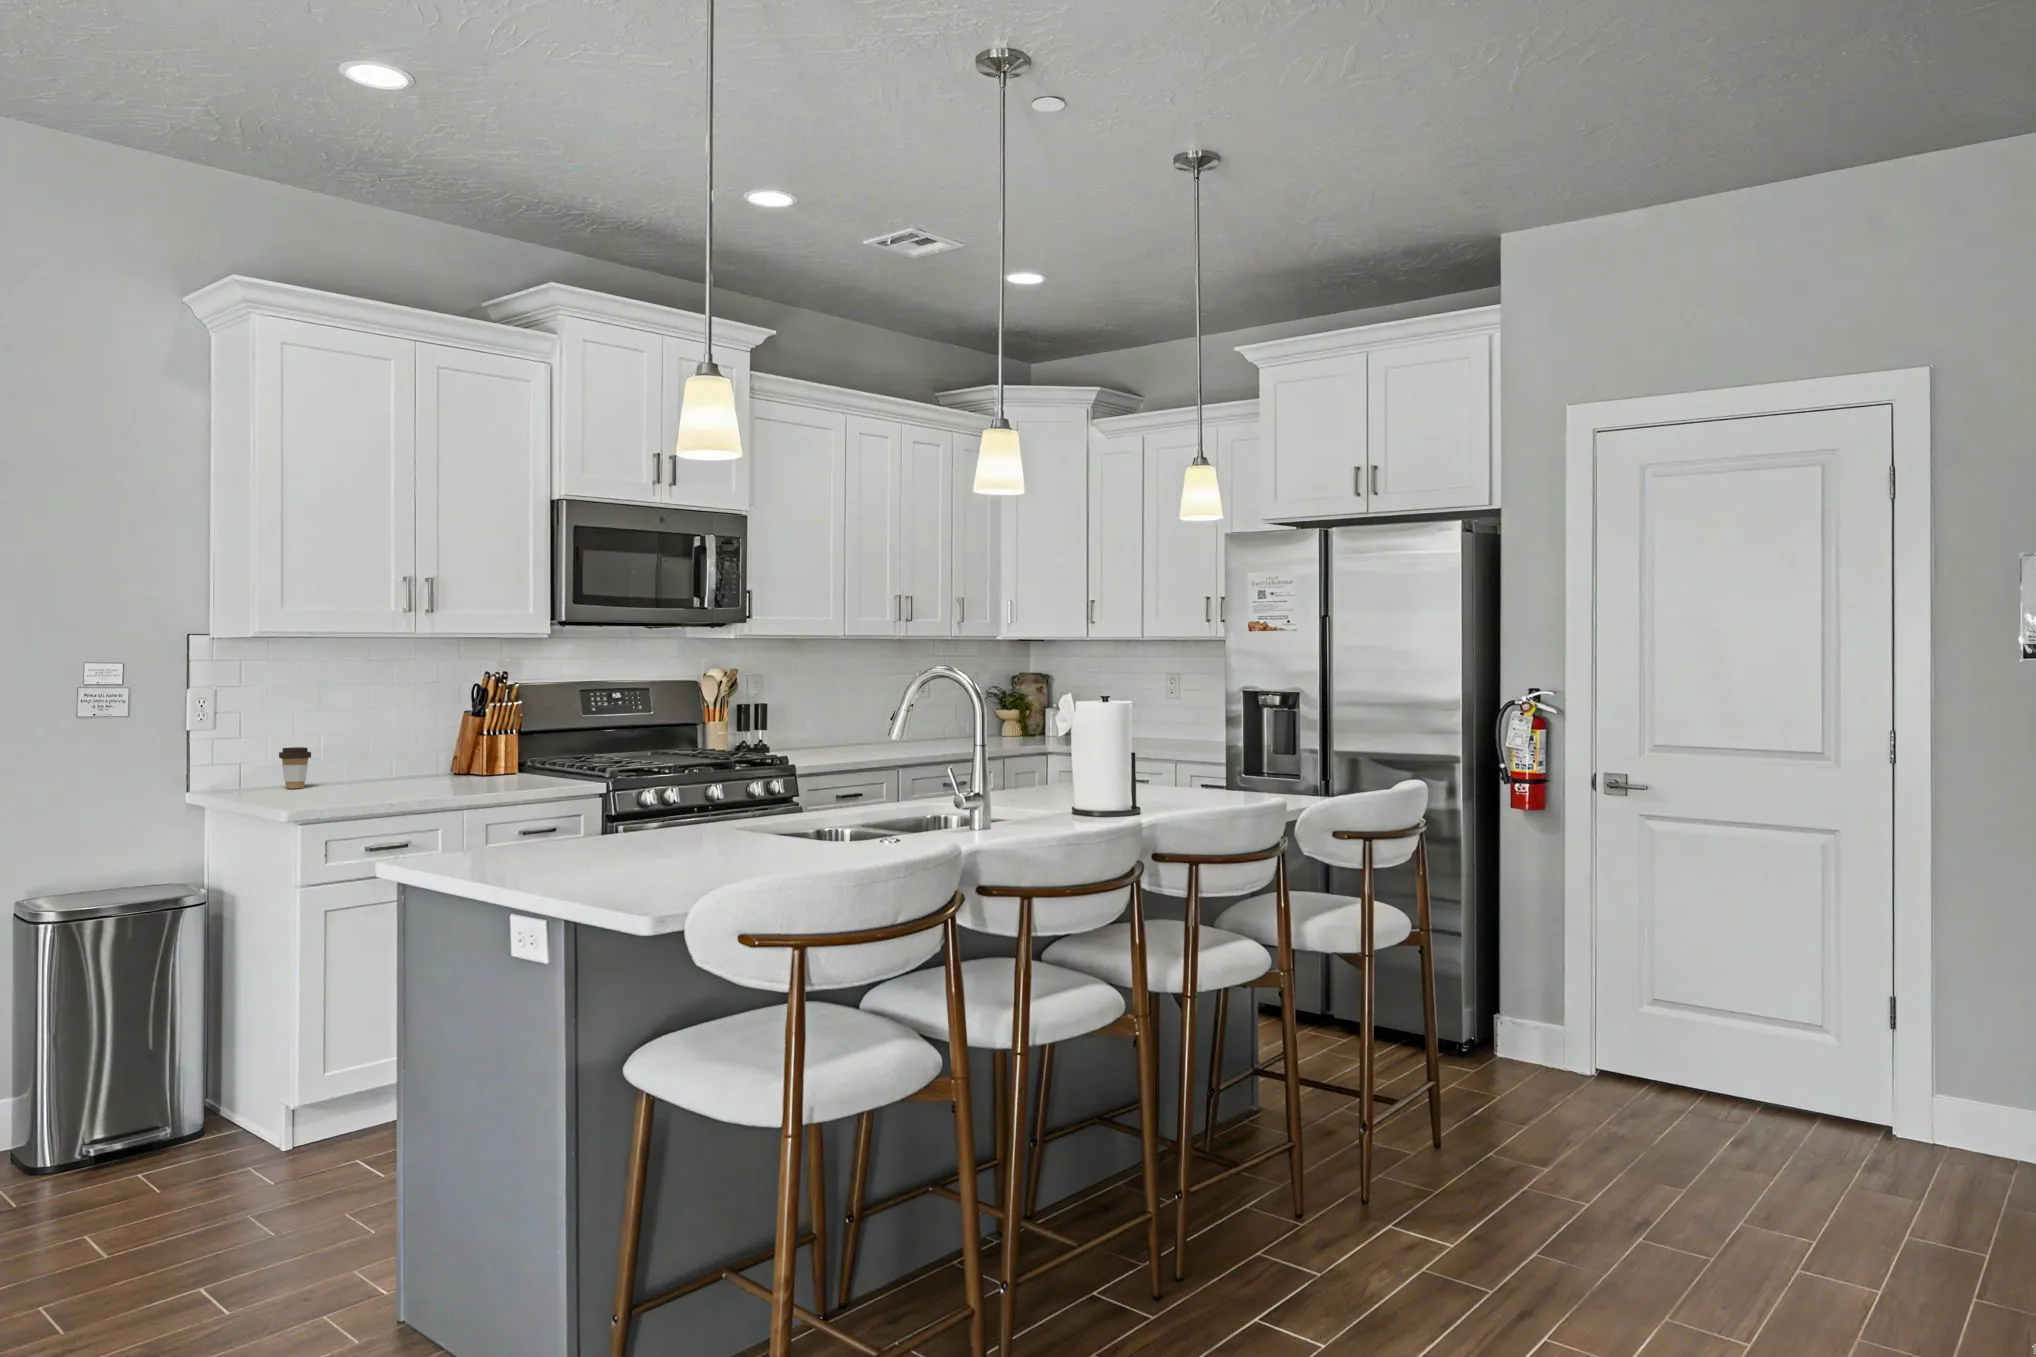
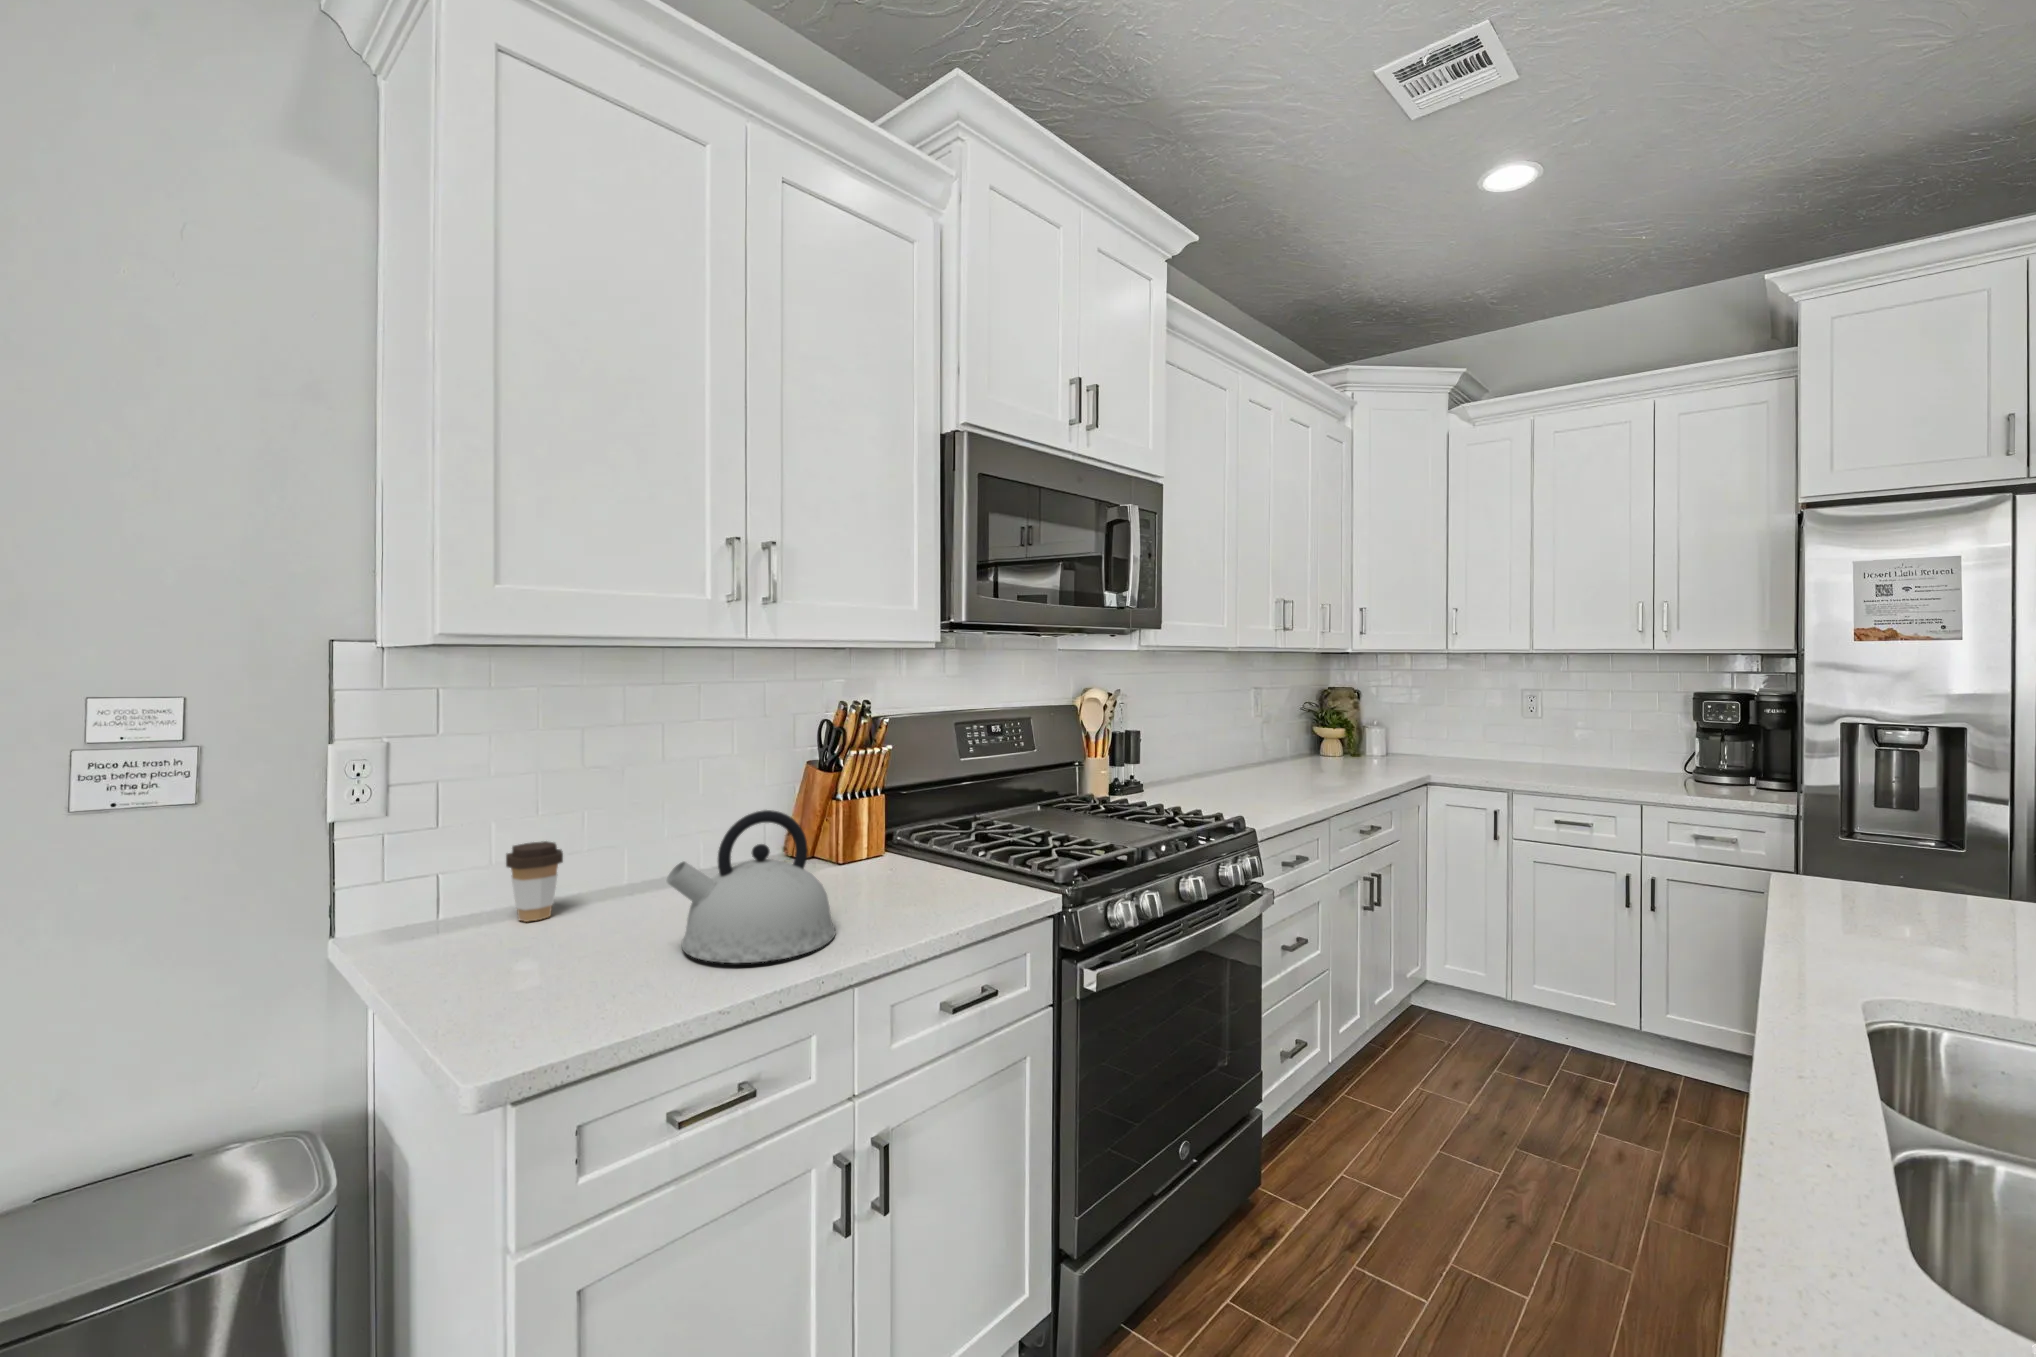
kettle: none [369,724,461,794] -> present [666,810,836,963]

